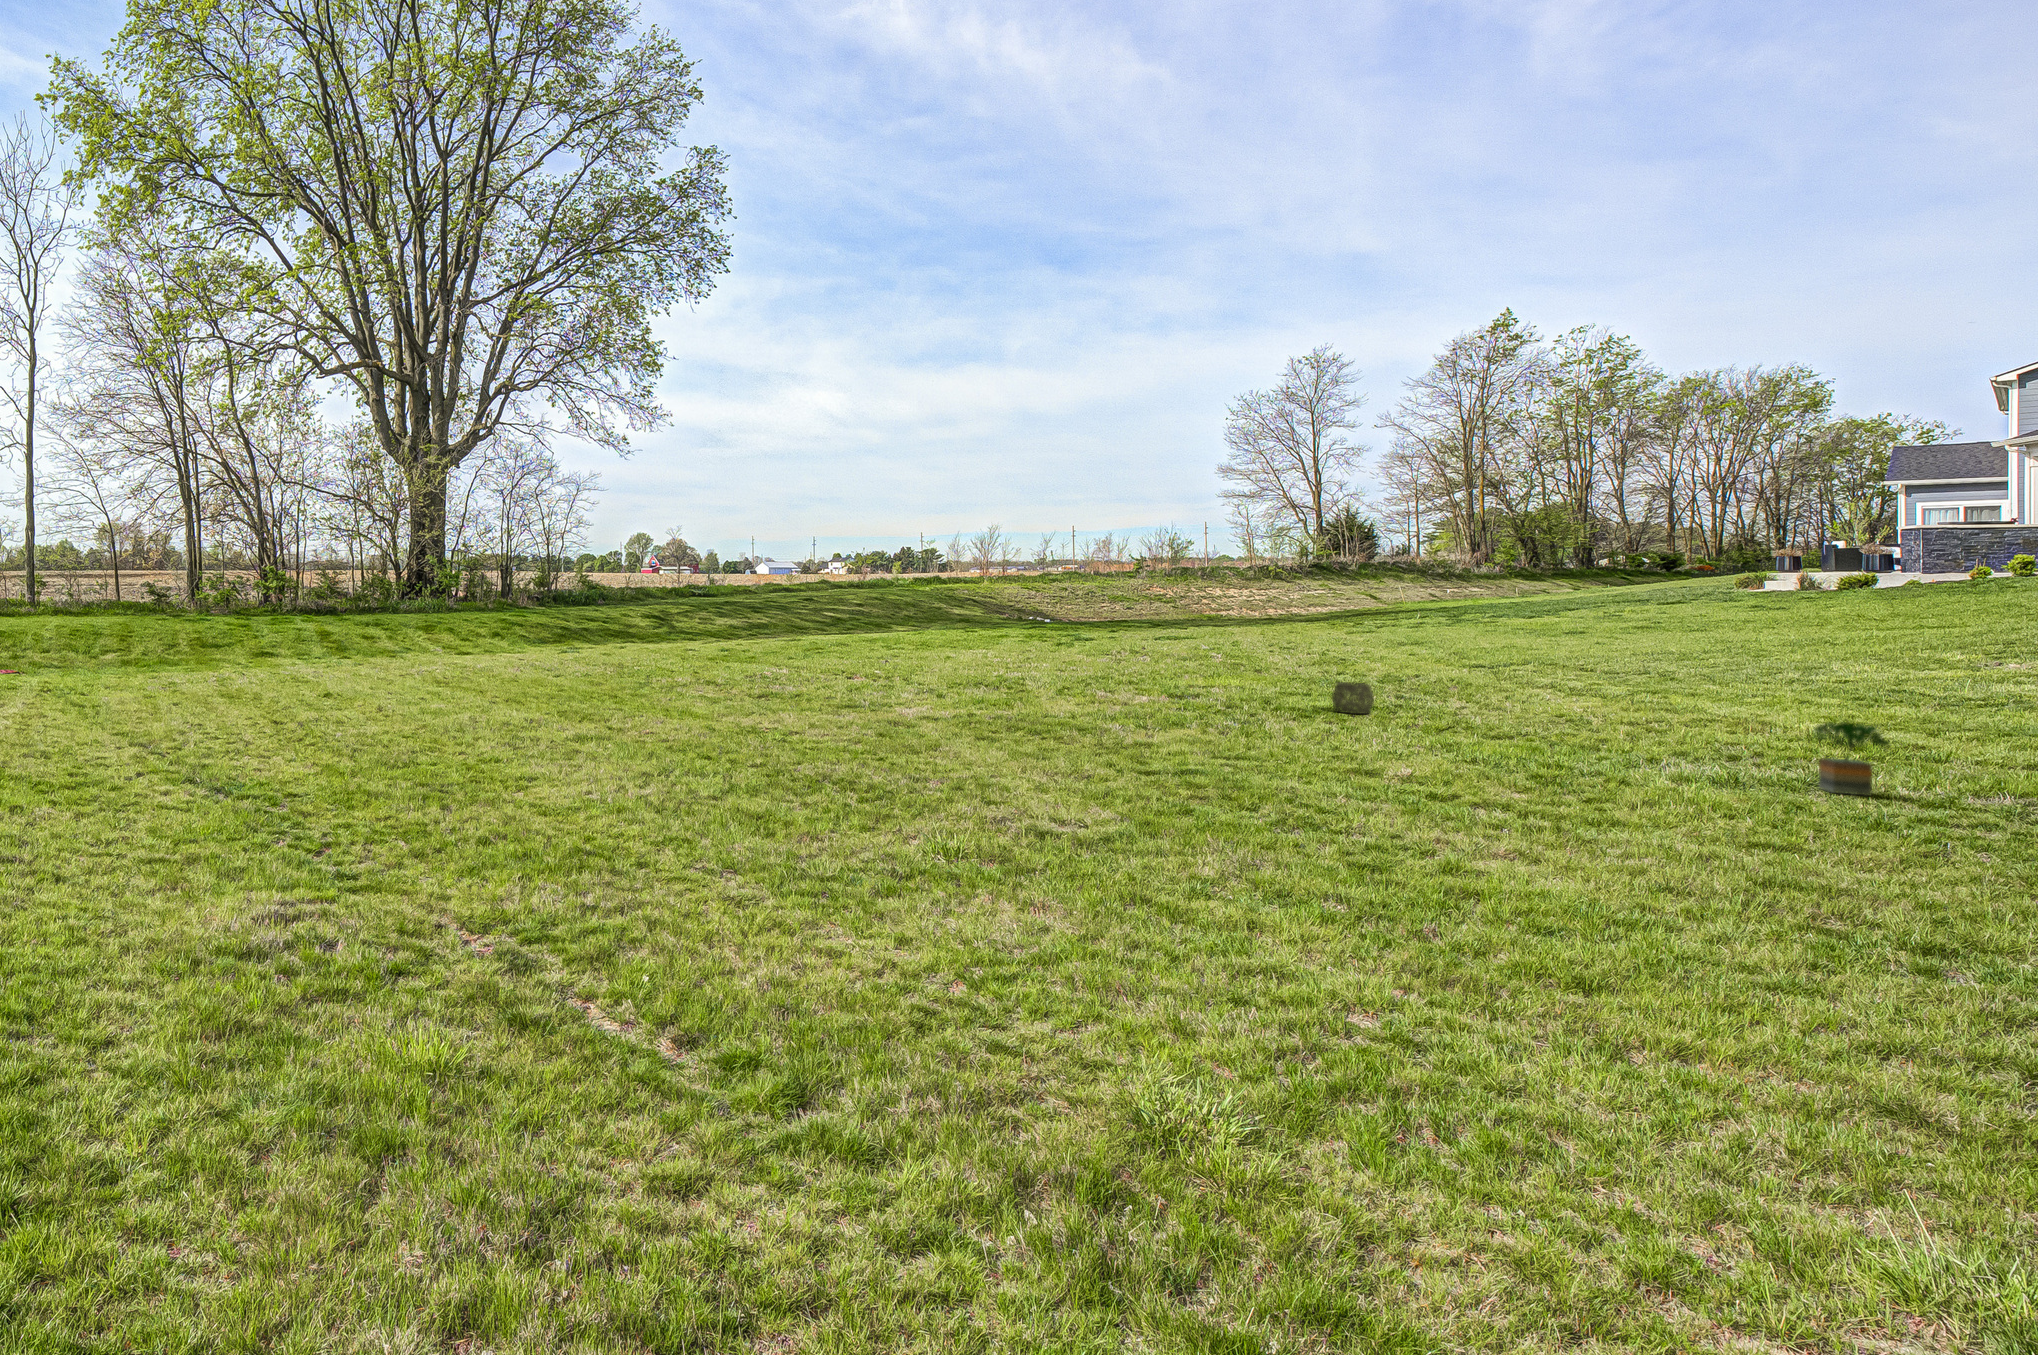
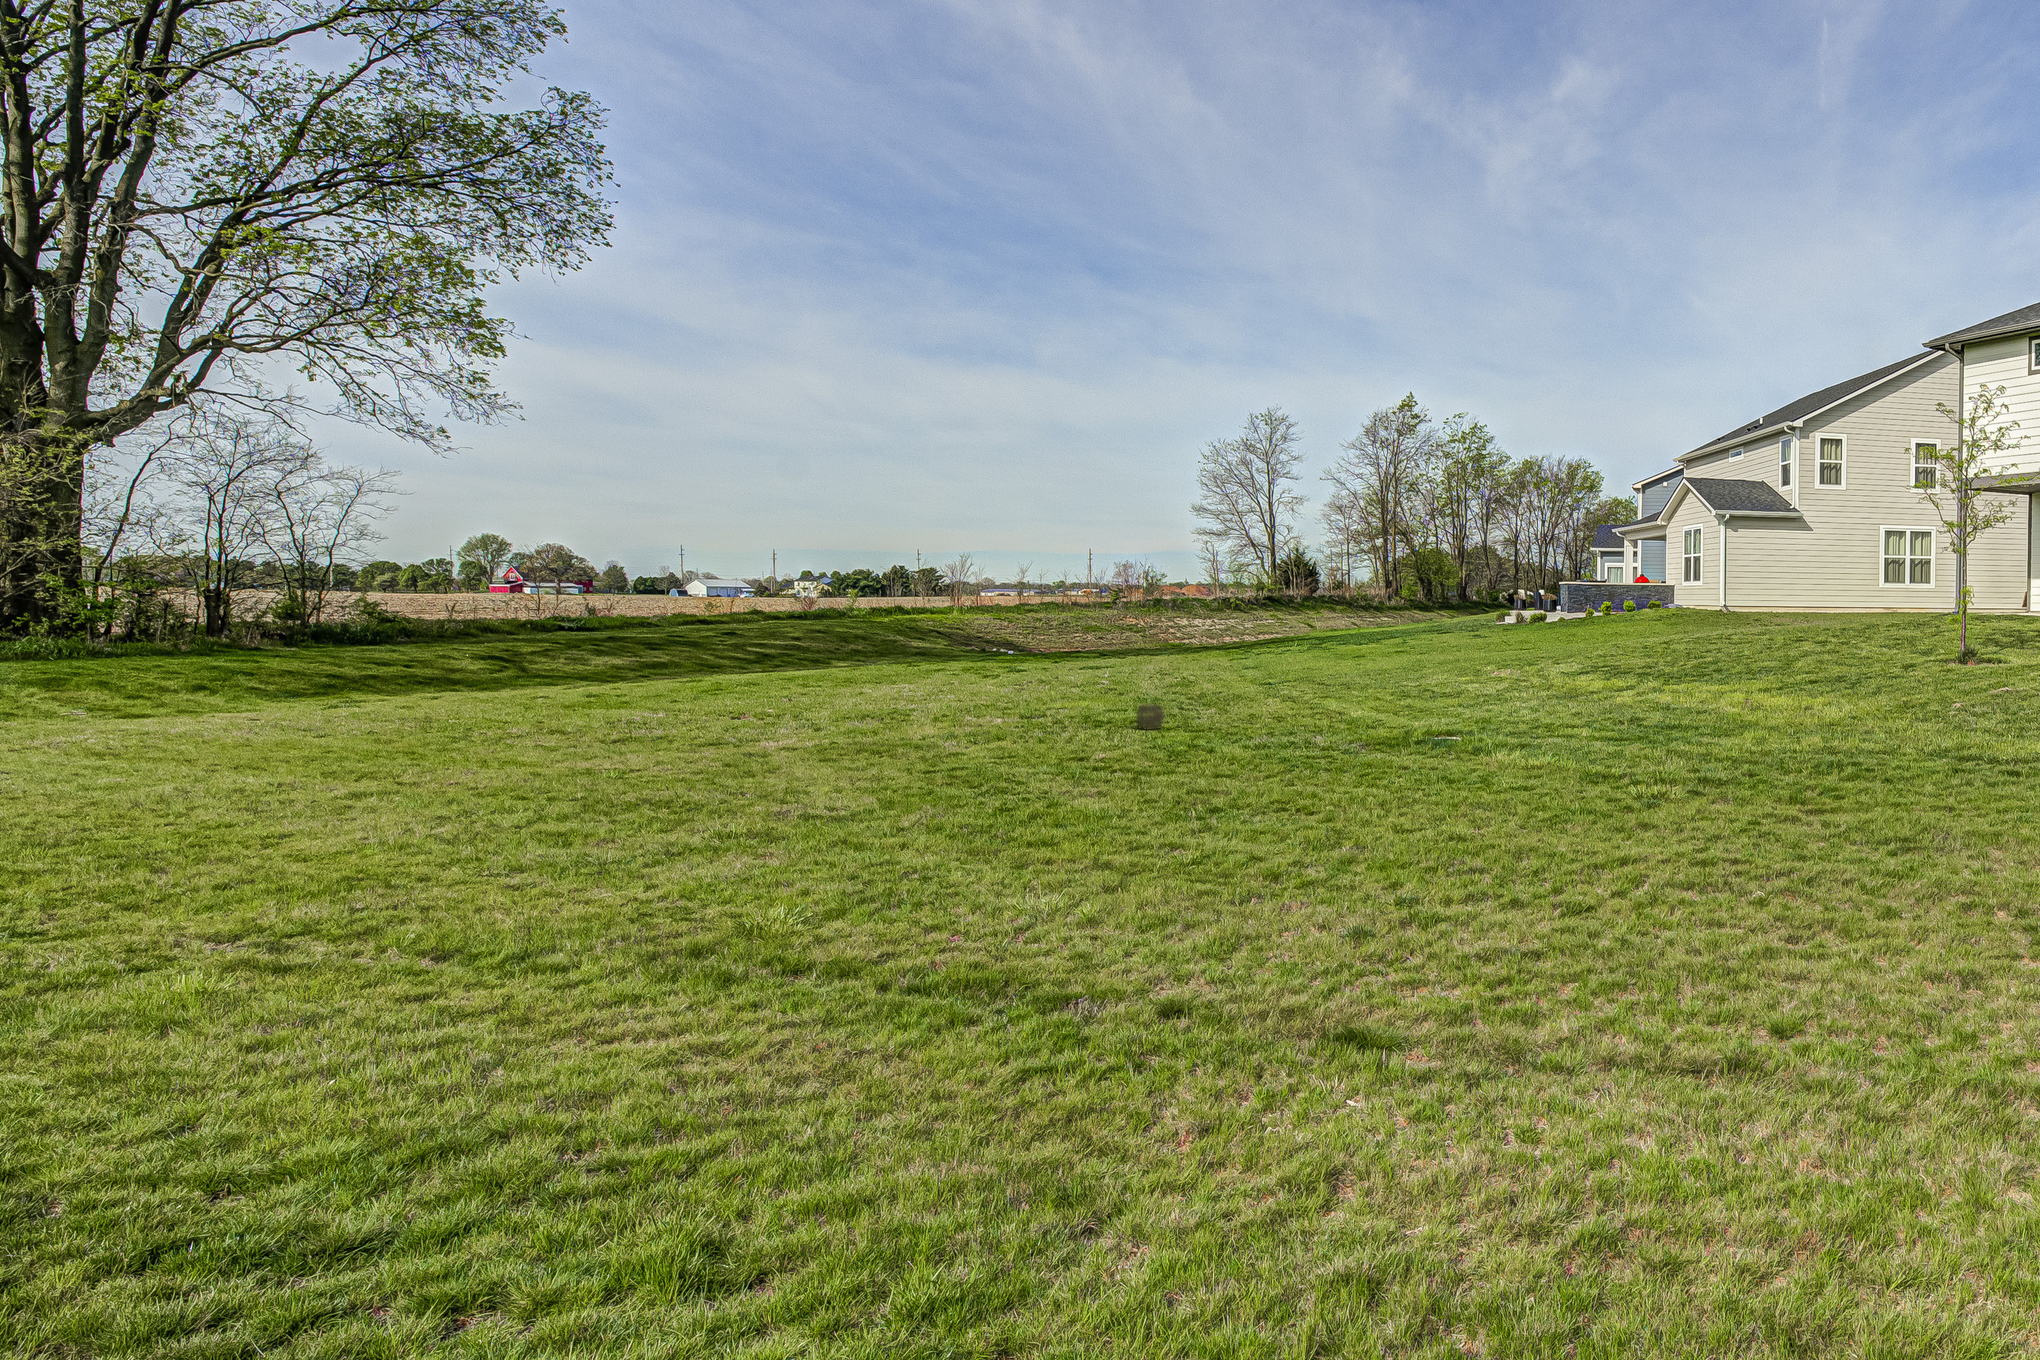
potted tree: present [1814,722,1889,796] -> none [1348,714,1380,760]

